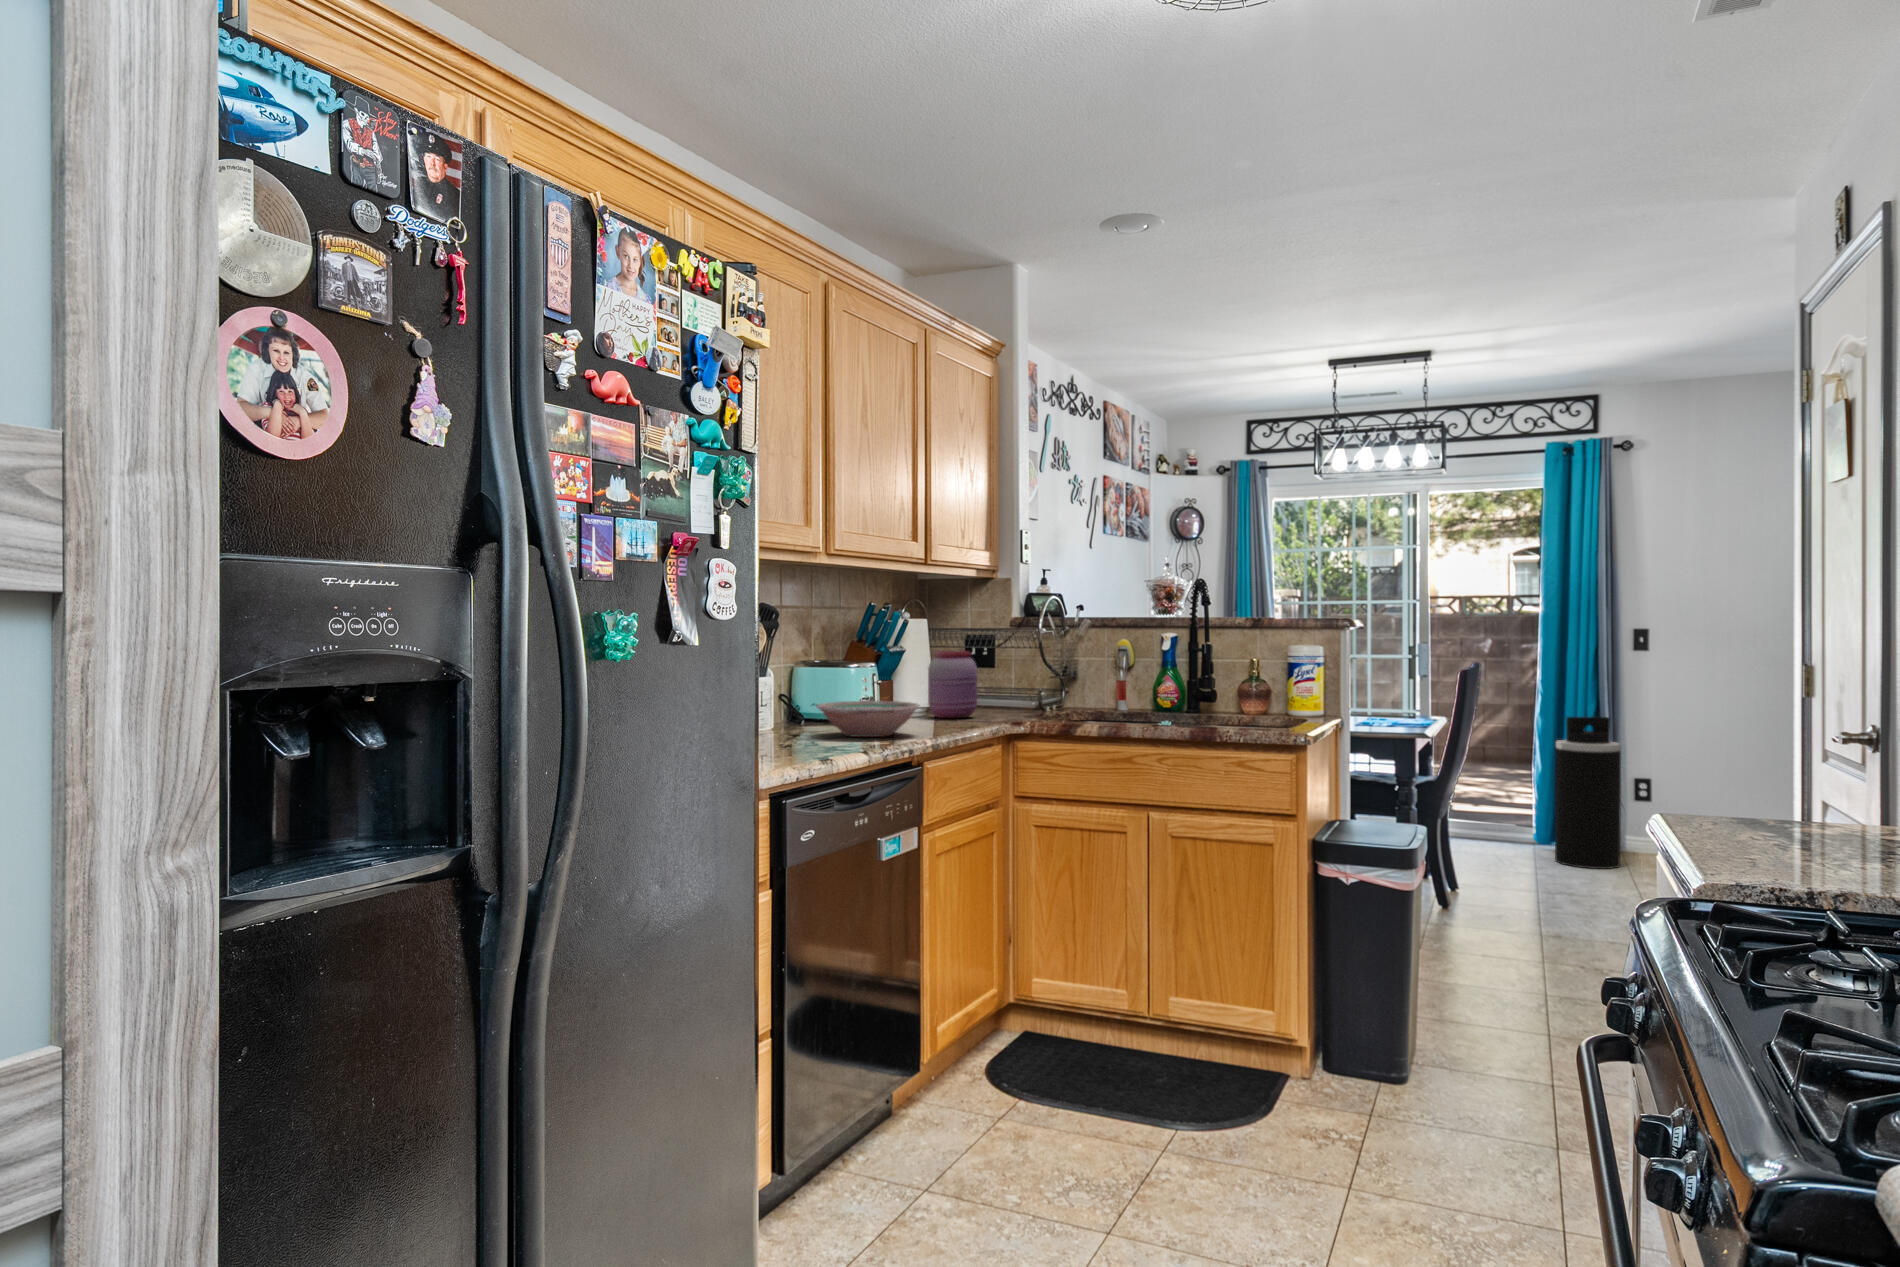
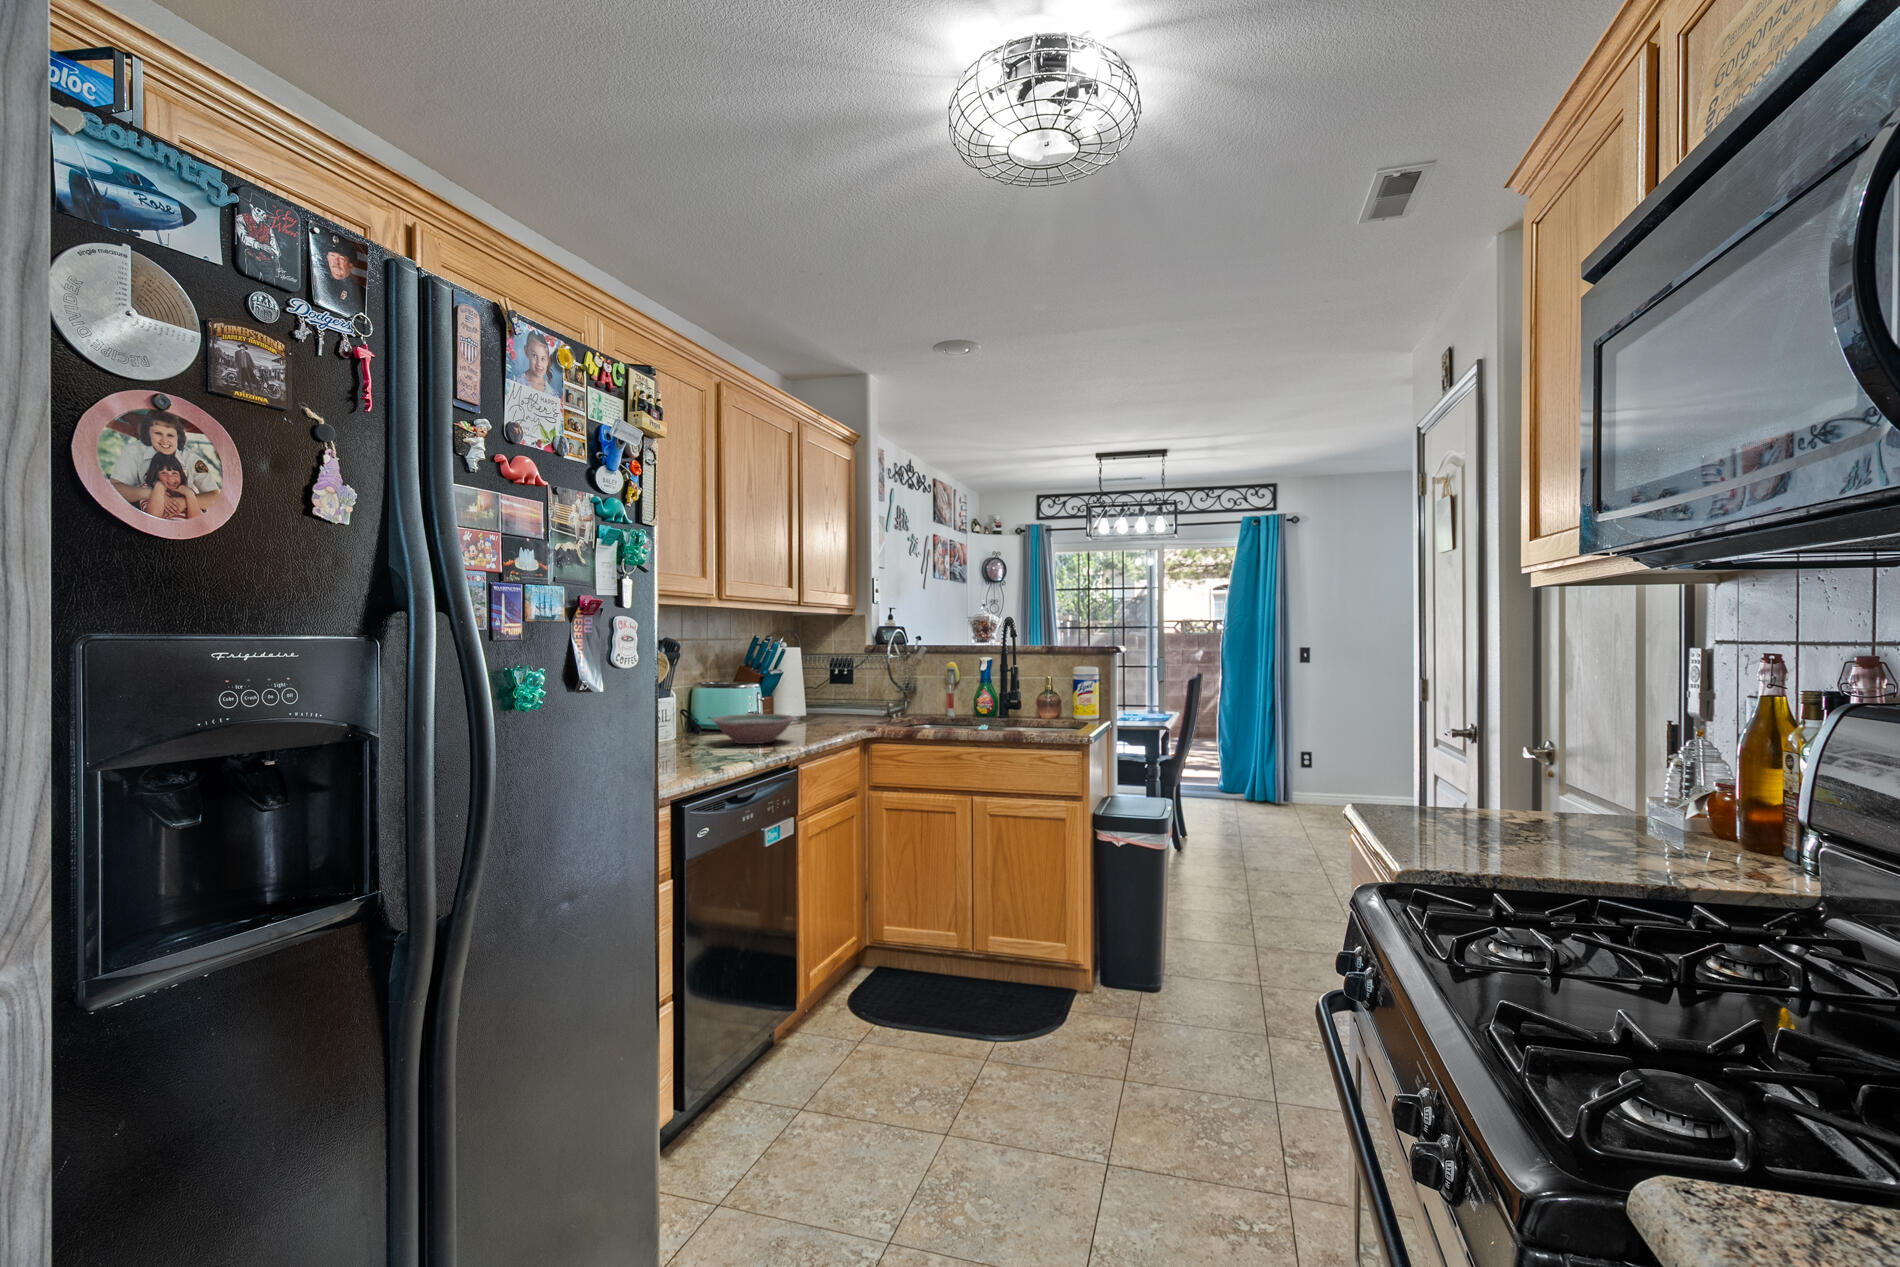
jar: present [928,651,977,718] -> none [802,672,840,724]
trash can: present [1555,717,1621,869] -> none [1250,709,1294,816]

